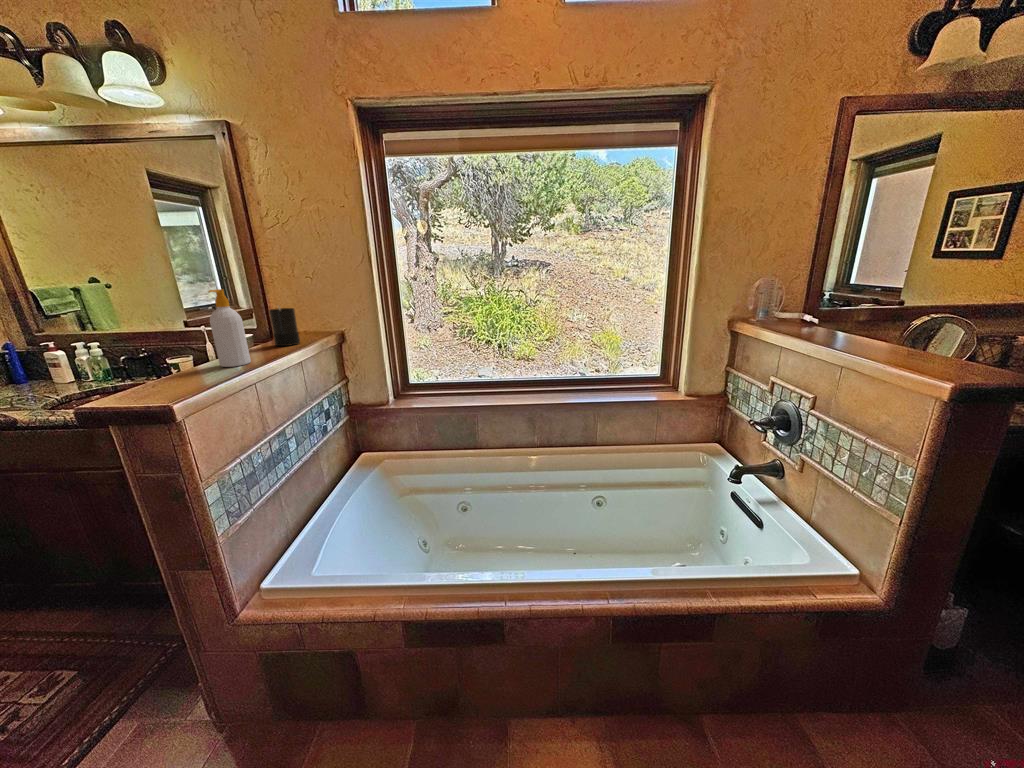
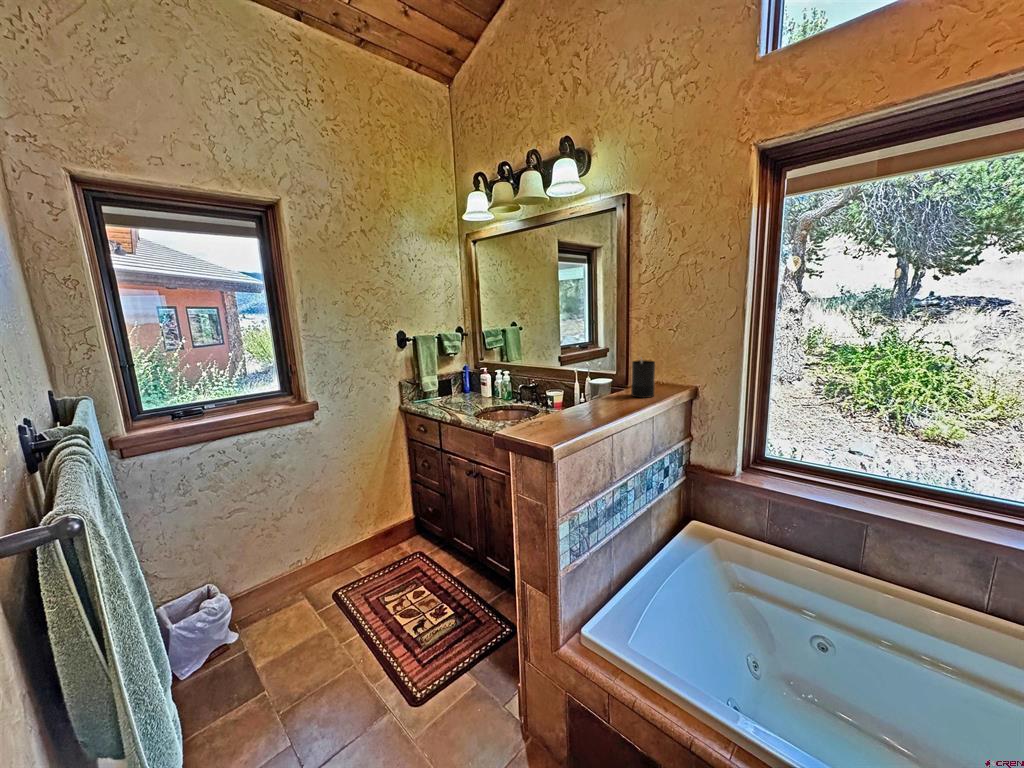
soap bottle: present [208,289,251,367] -> none [587,345,612,414]

